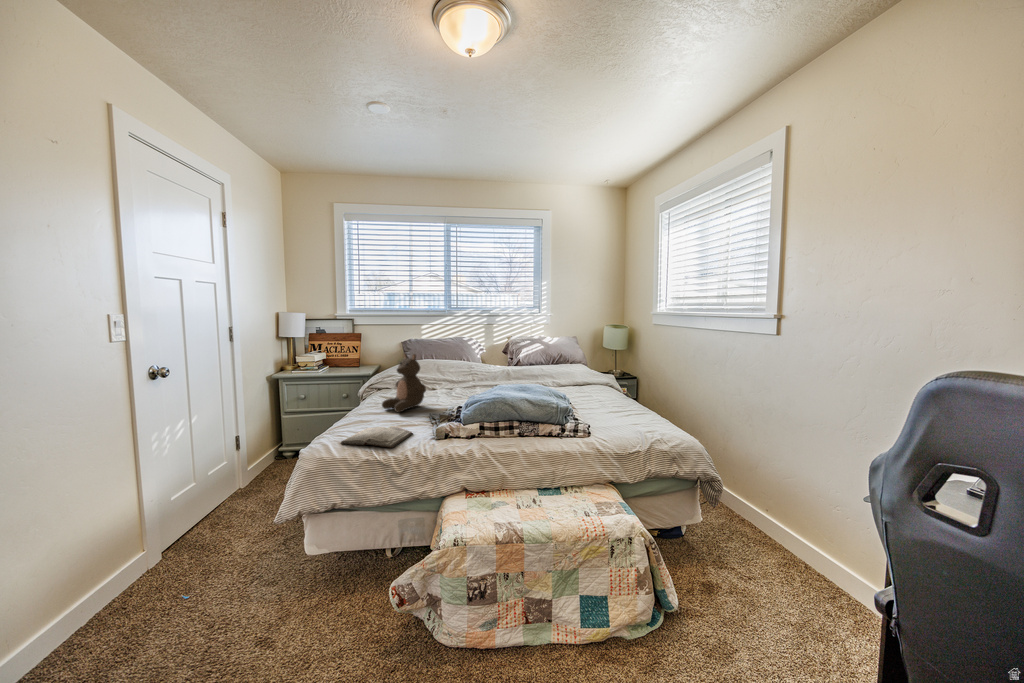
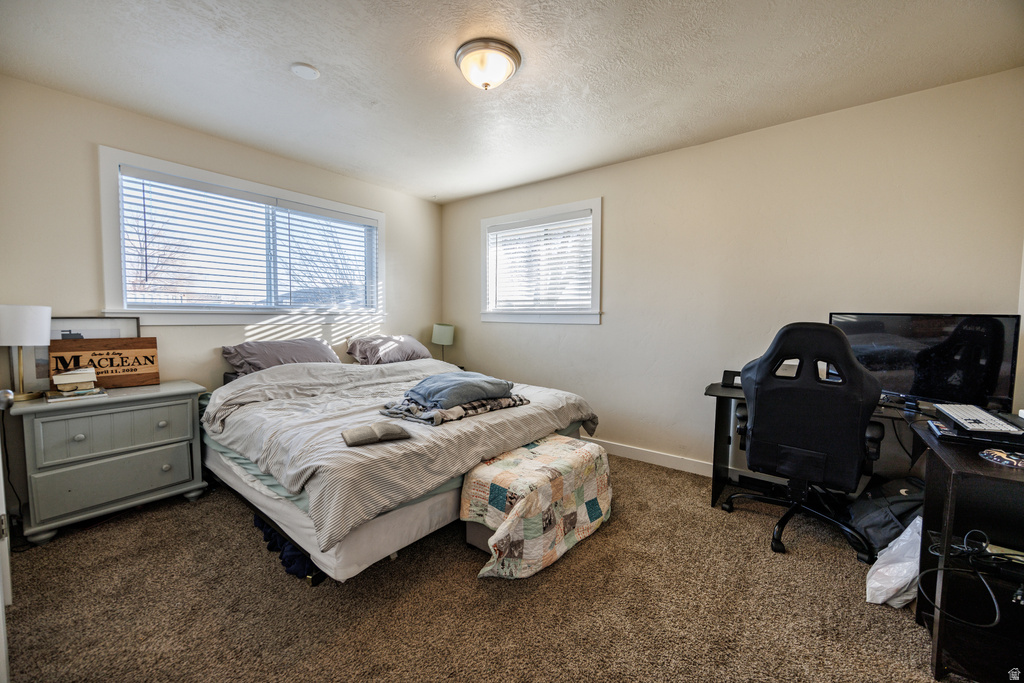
stuffed bear: present [382,353,426,412] -> none [308,350,360,416]

